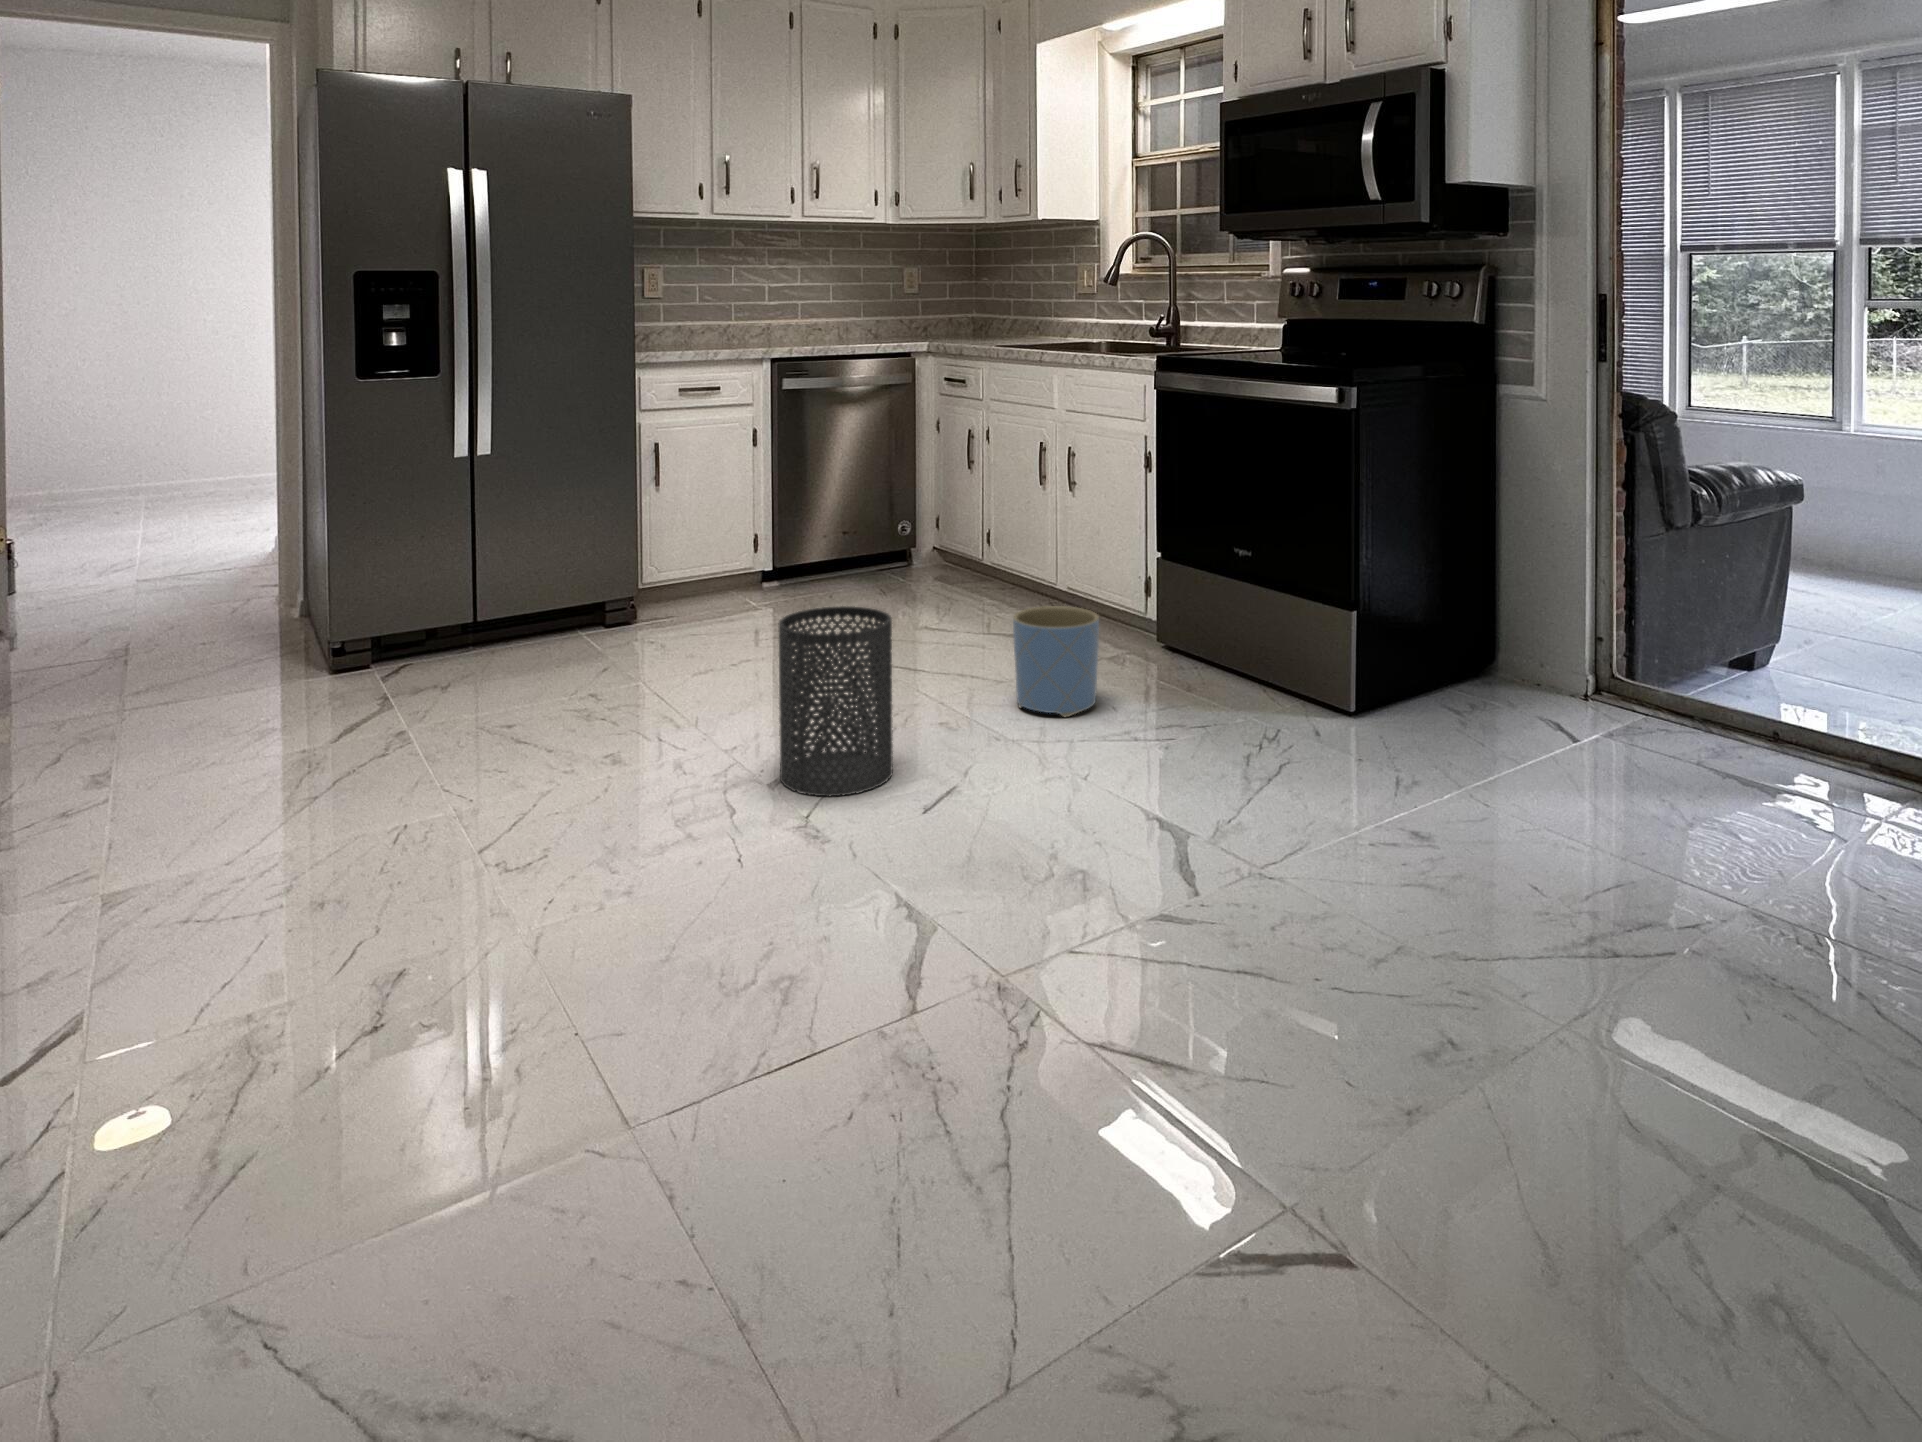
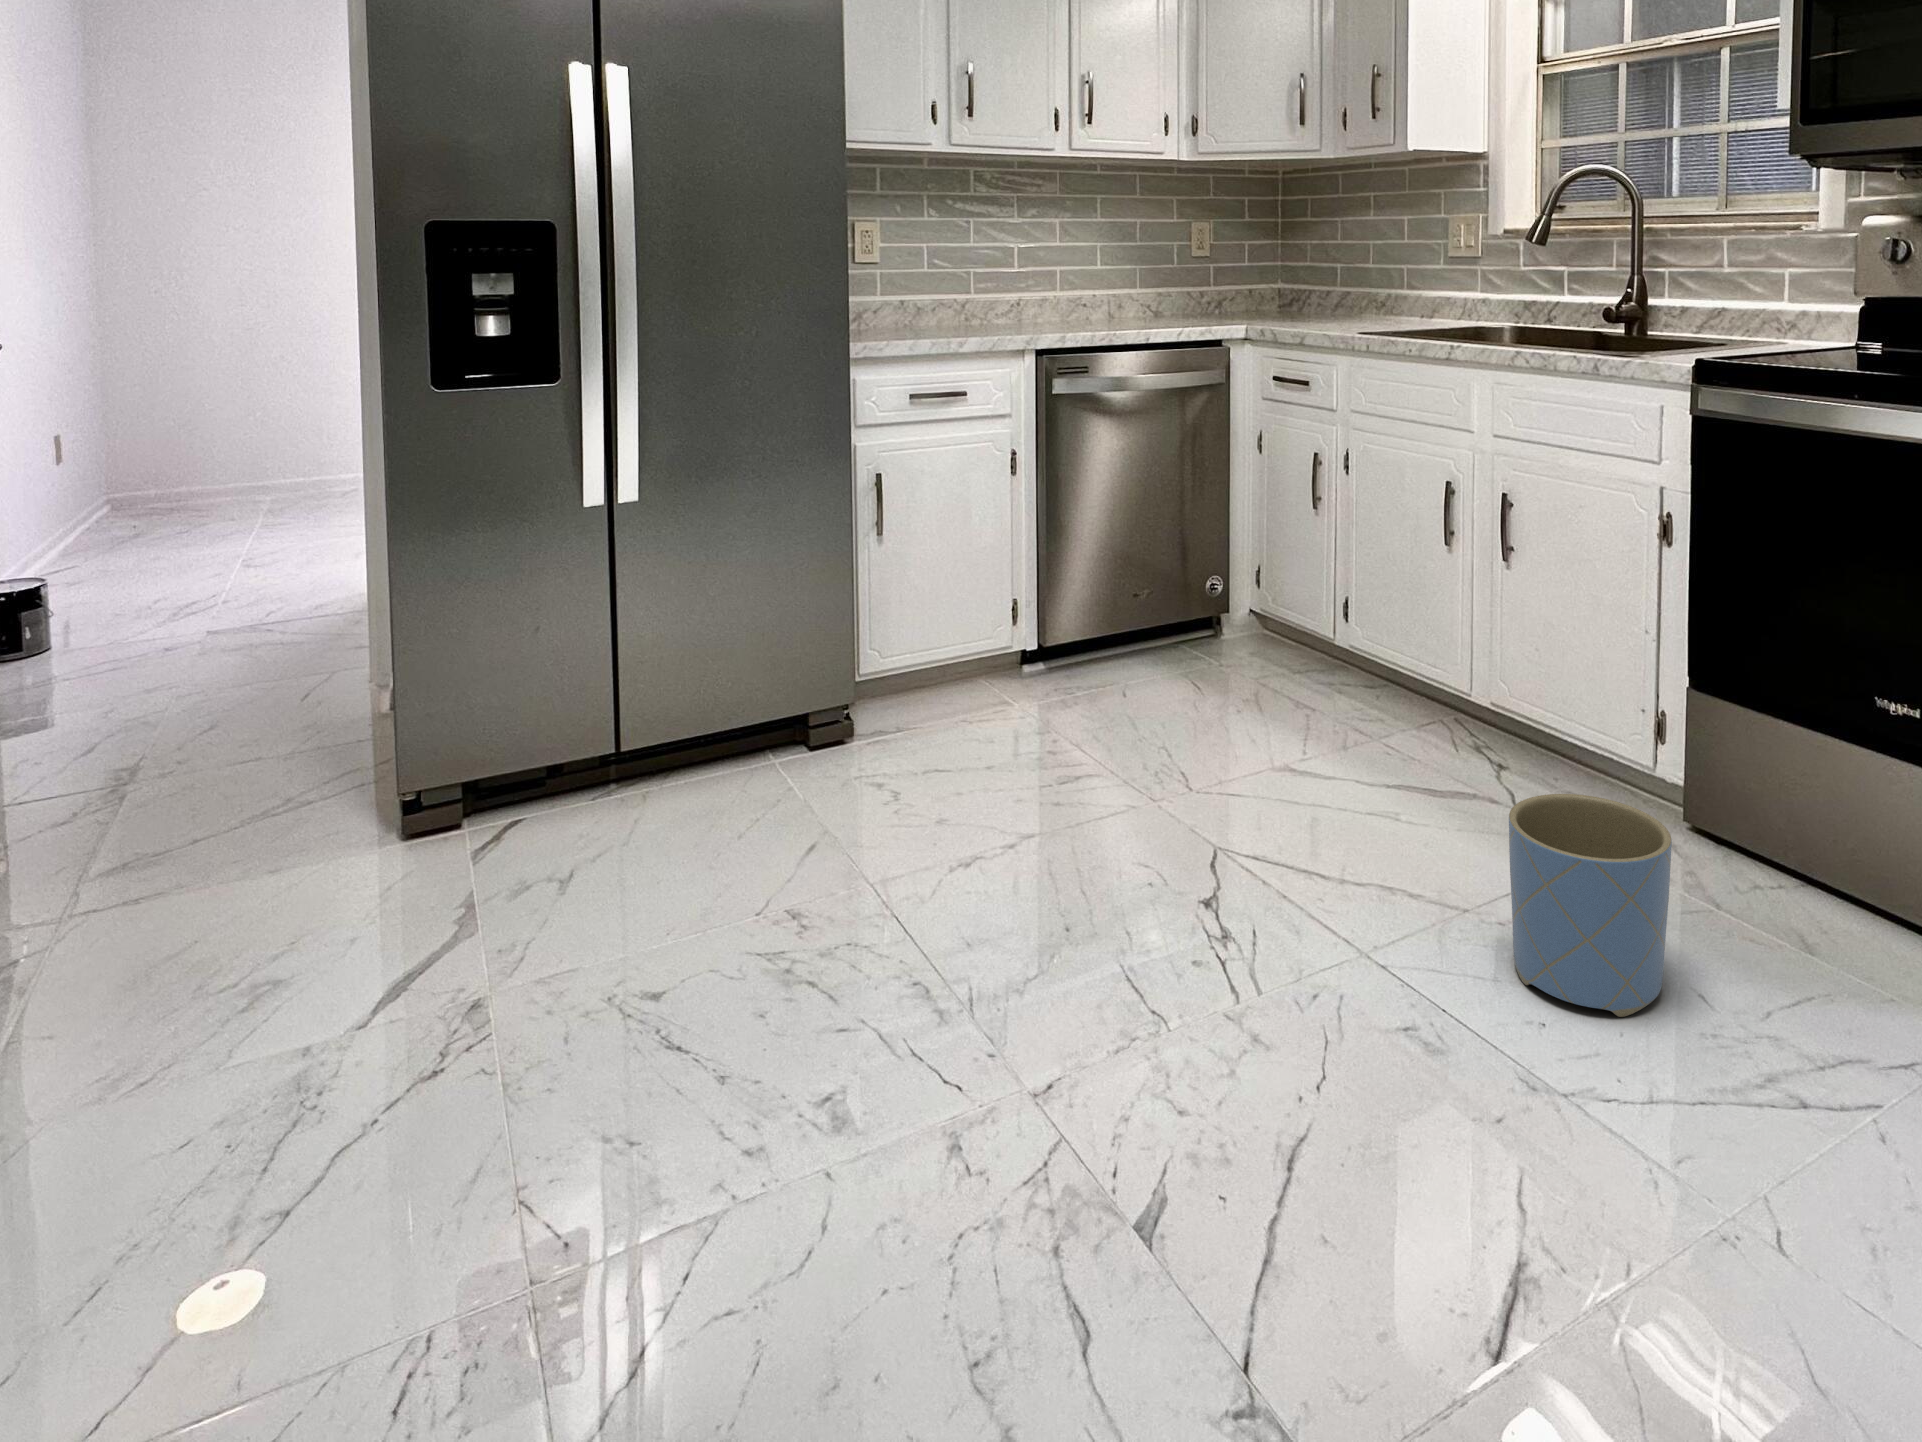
trash can: present [778,606,893,796] -> none [1151,848,1373,1281]

